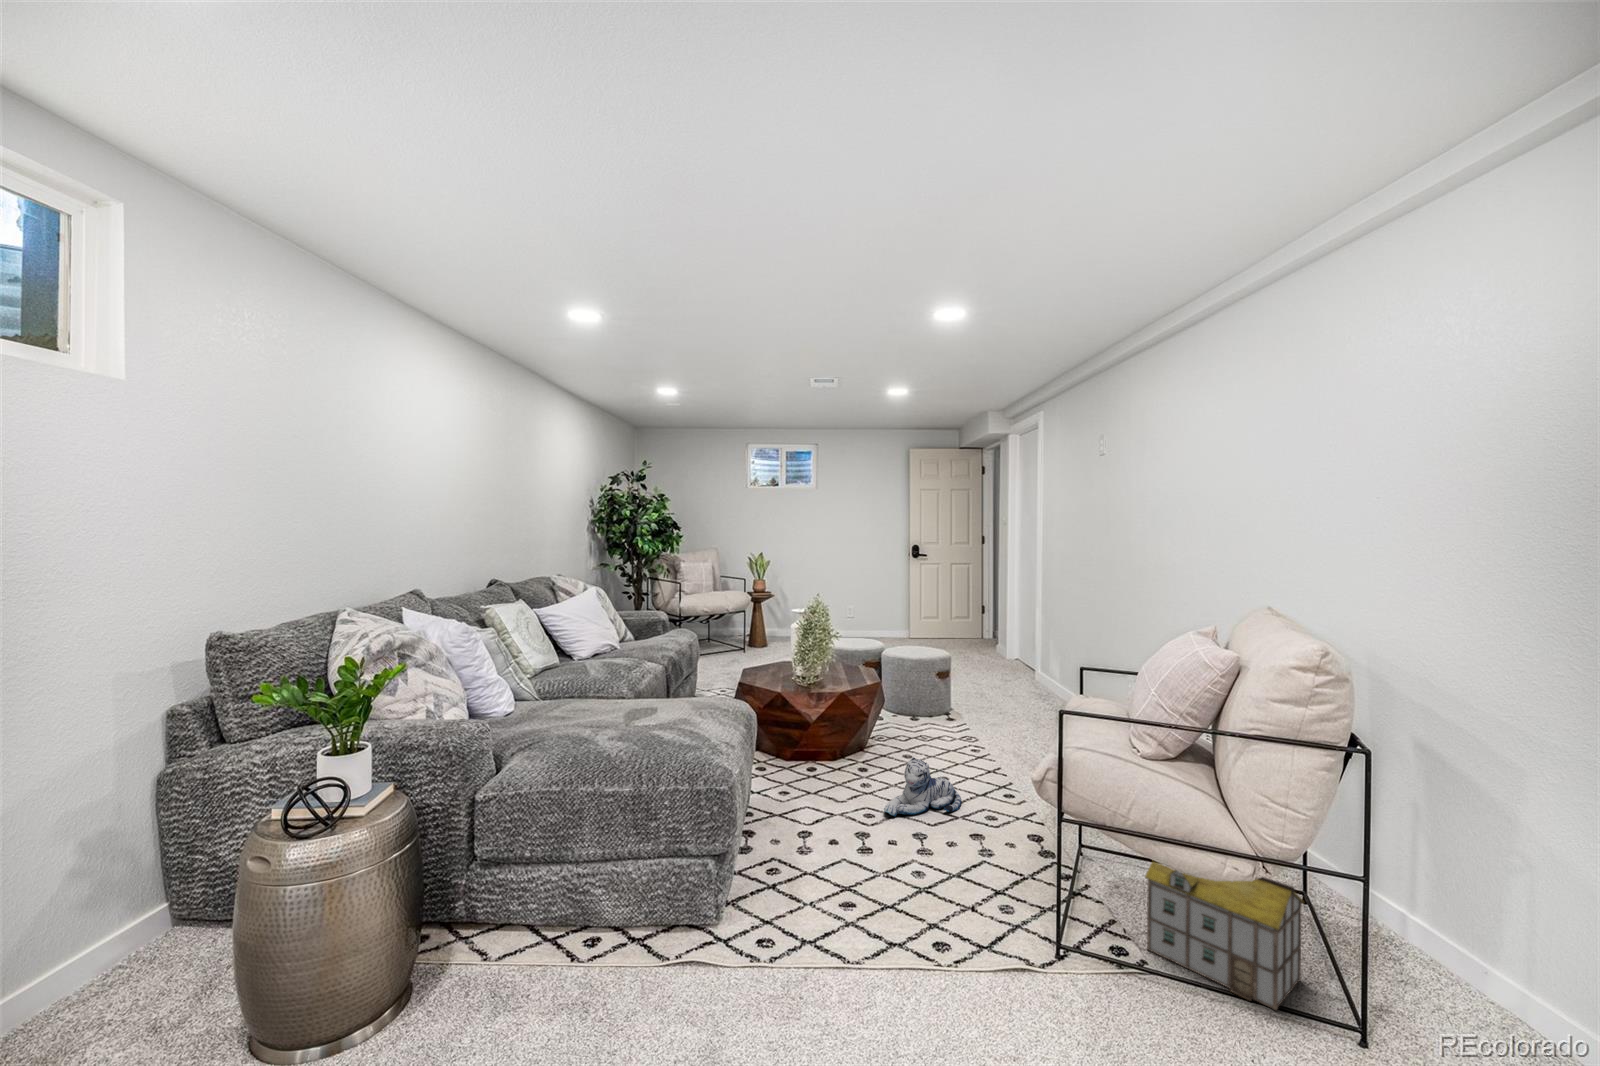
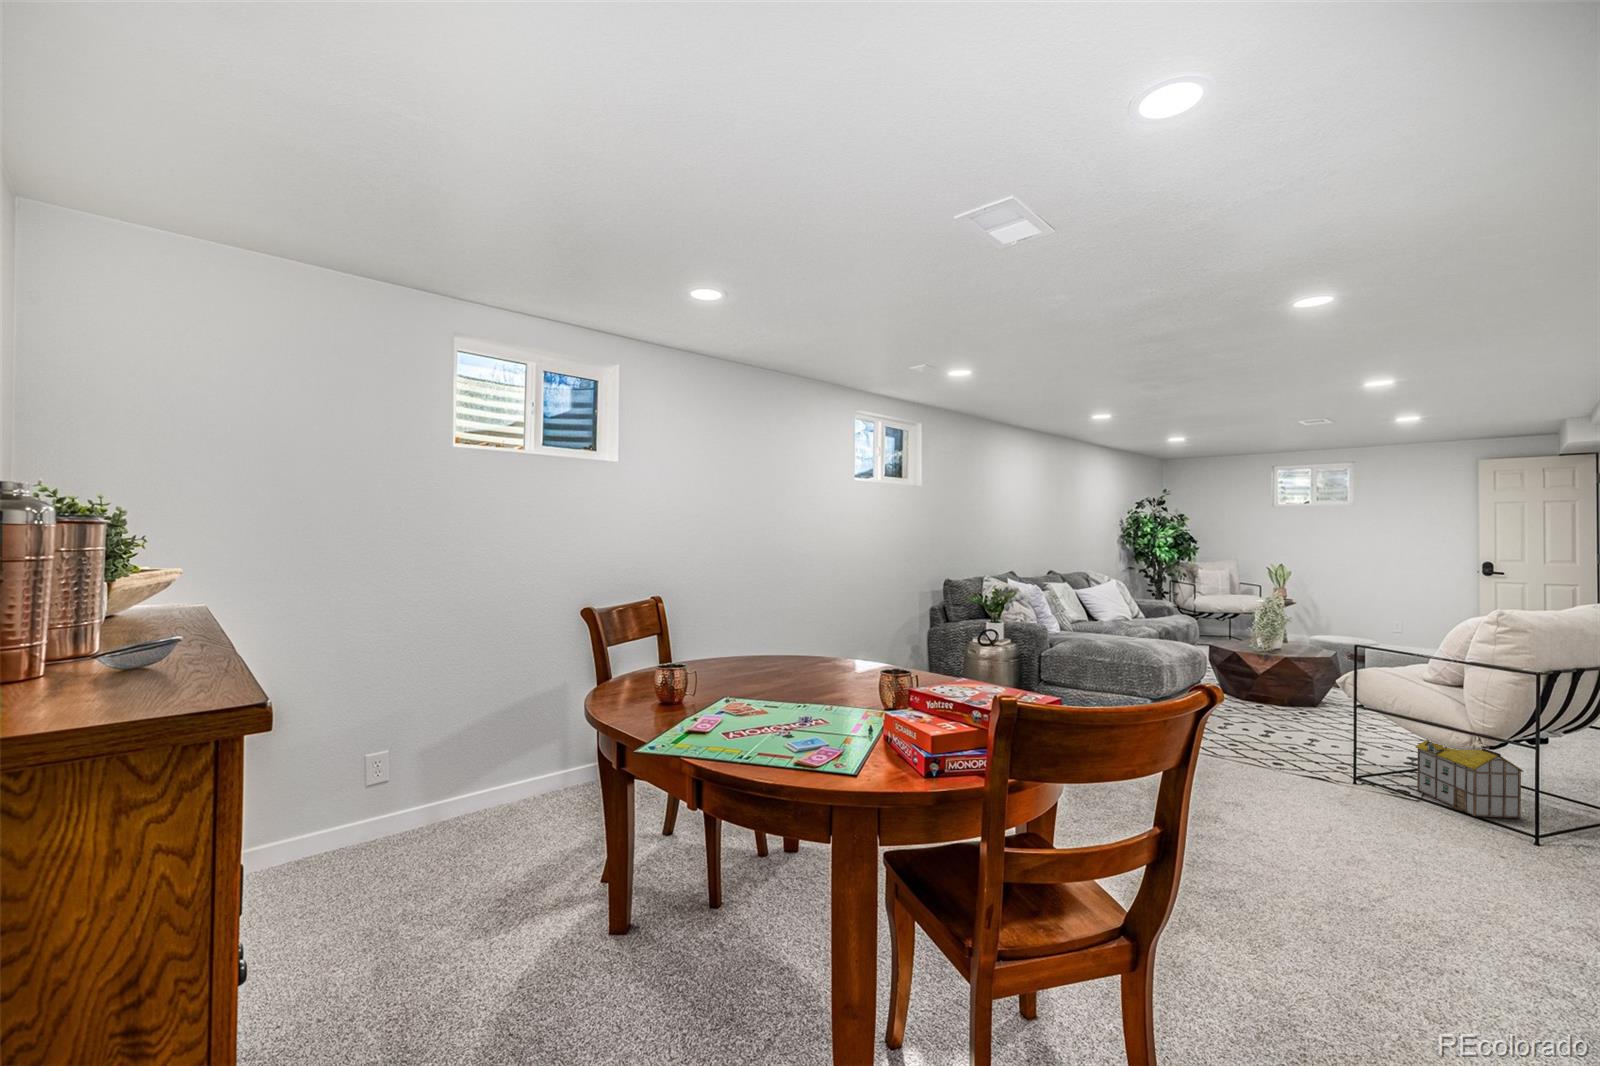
plush toy: present [884,757,962,816] -> none [1292,695,1366,735]

